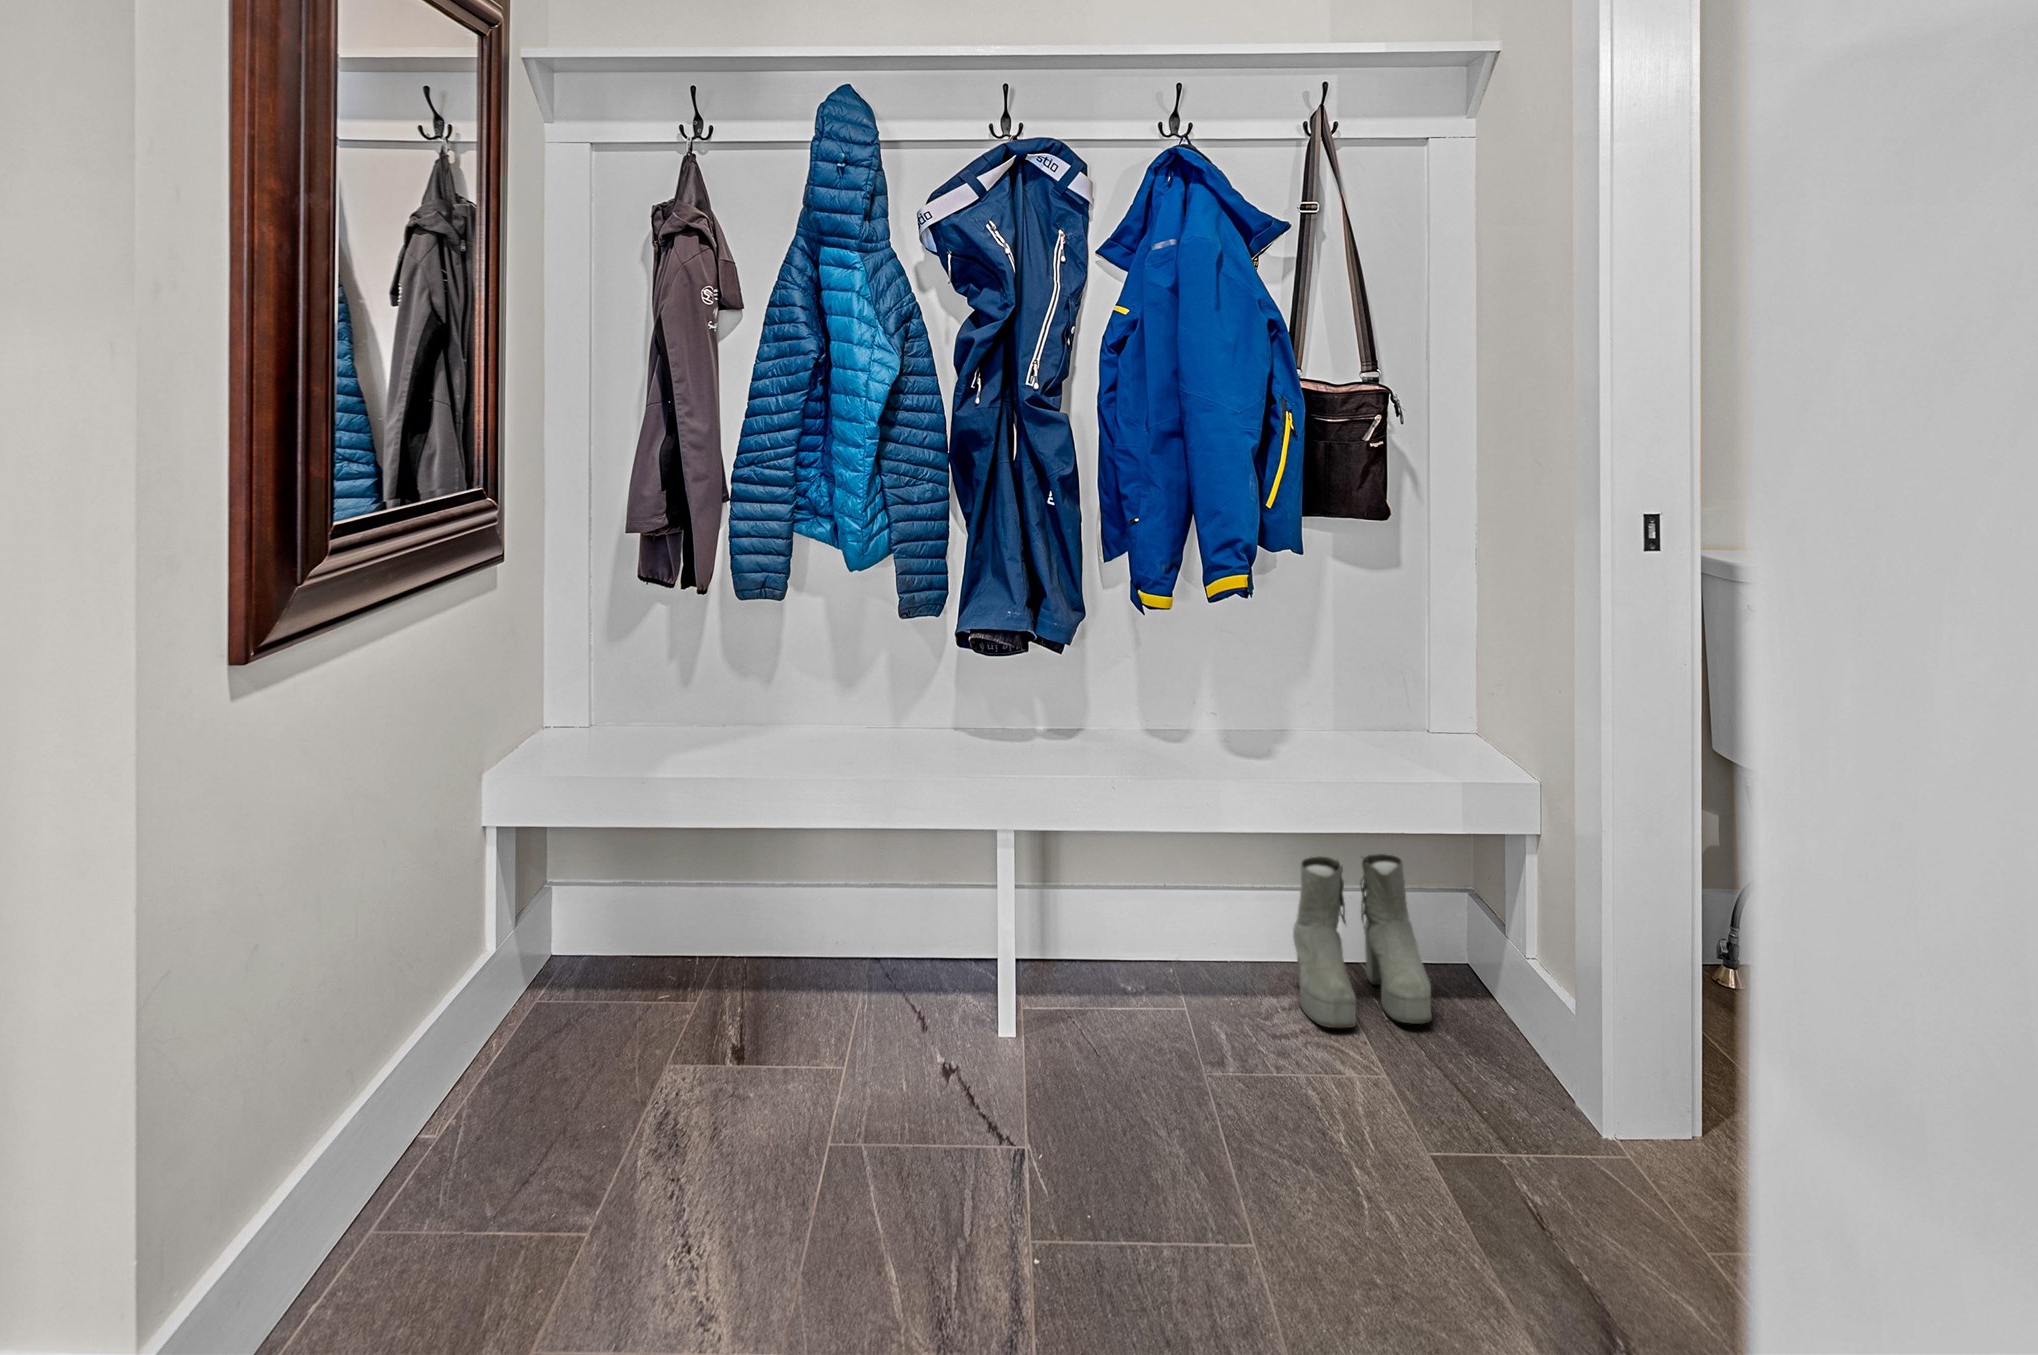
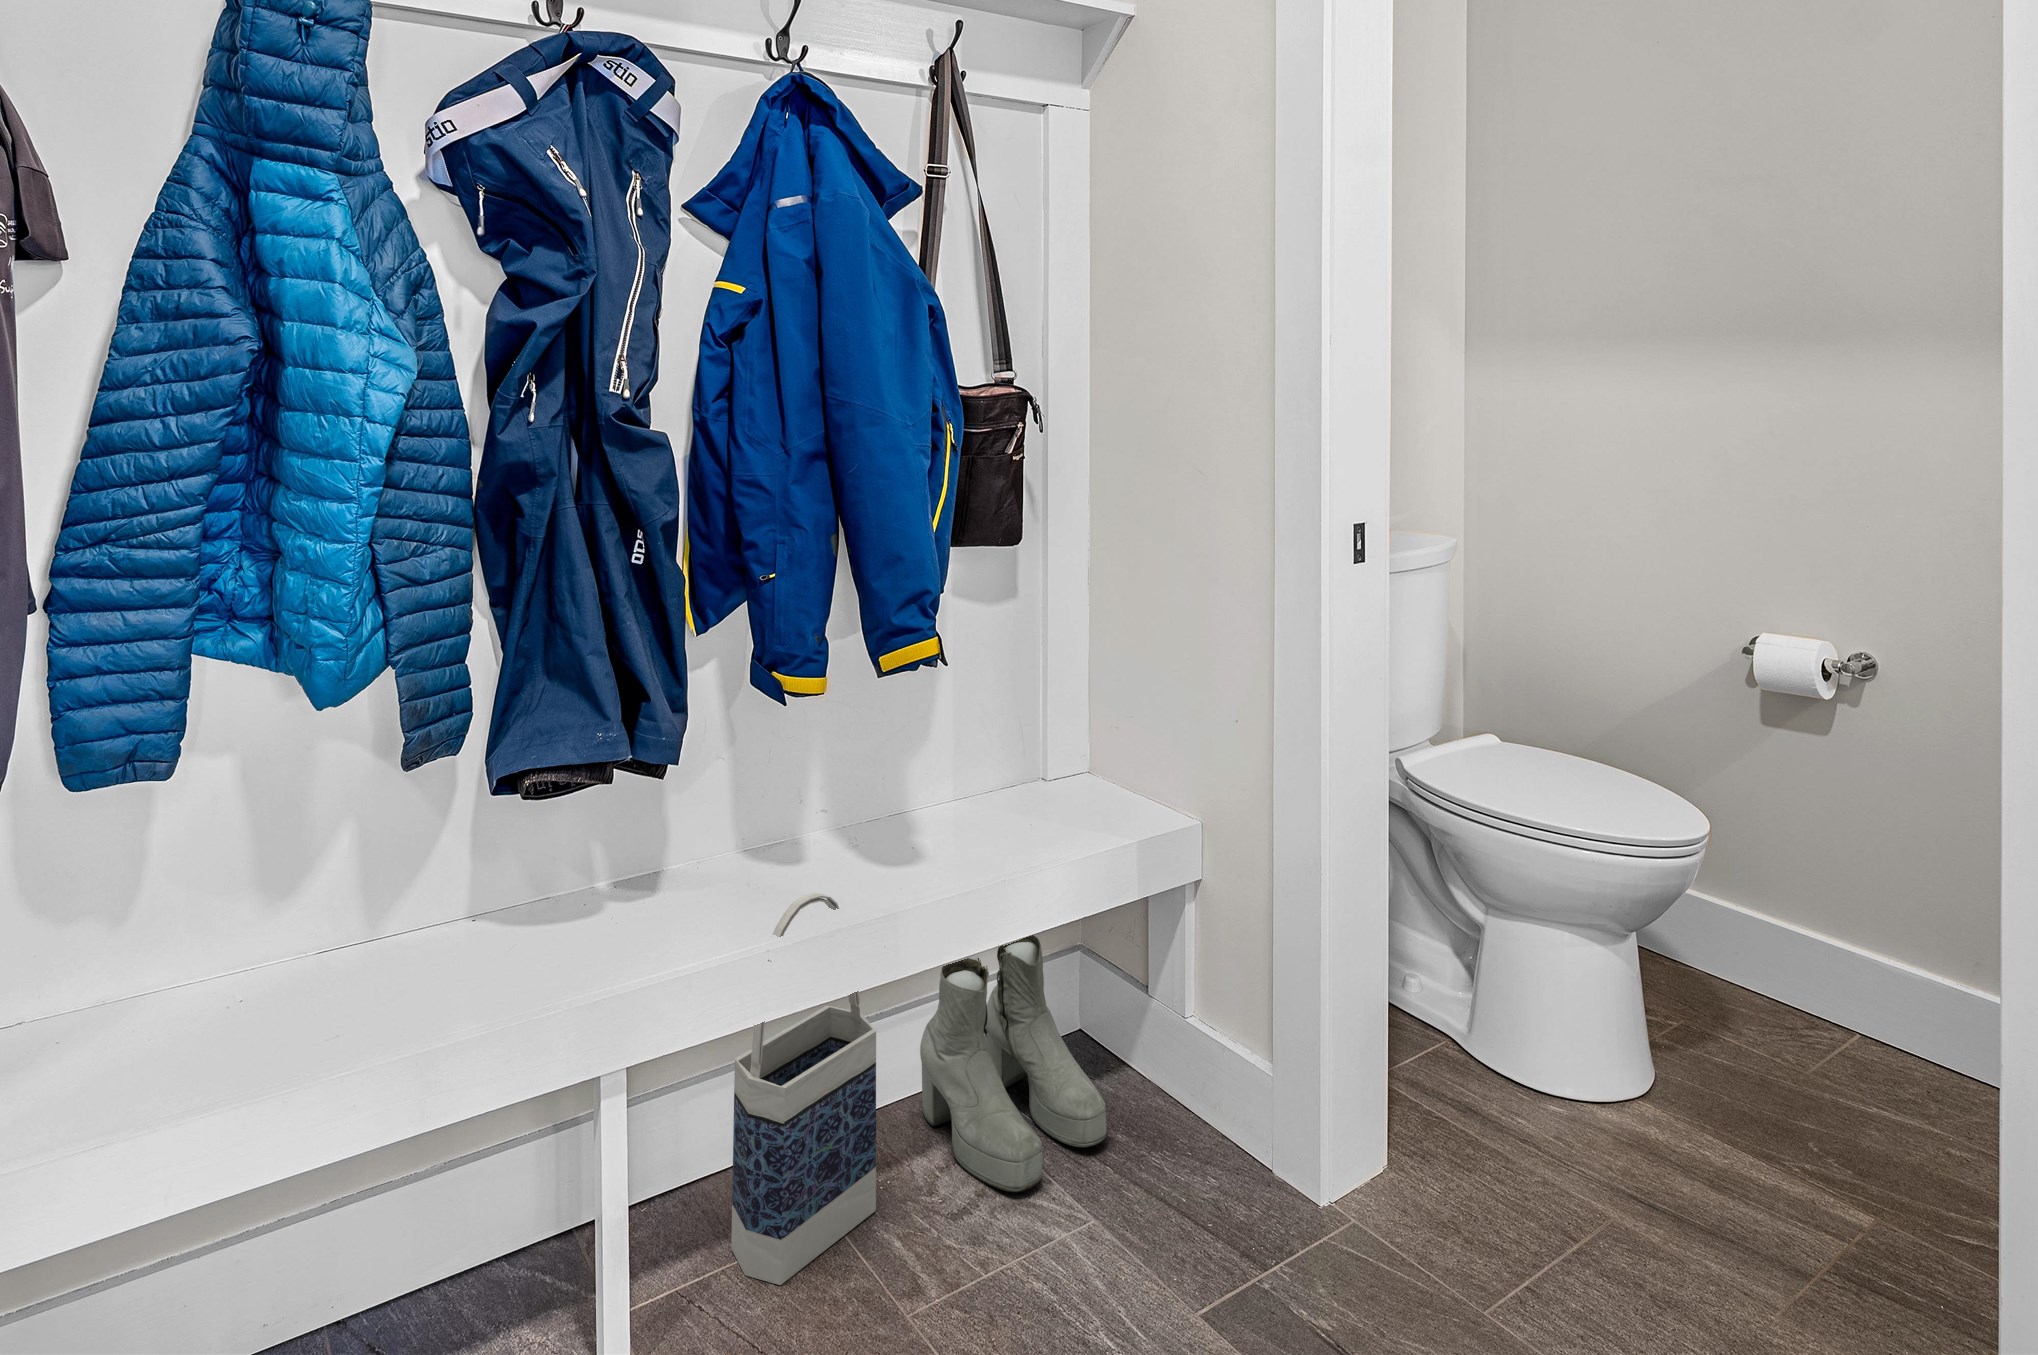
bag: none [1111,755,1220,1020] -> present [731,893,876,1285]

